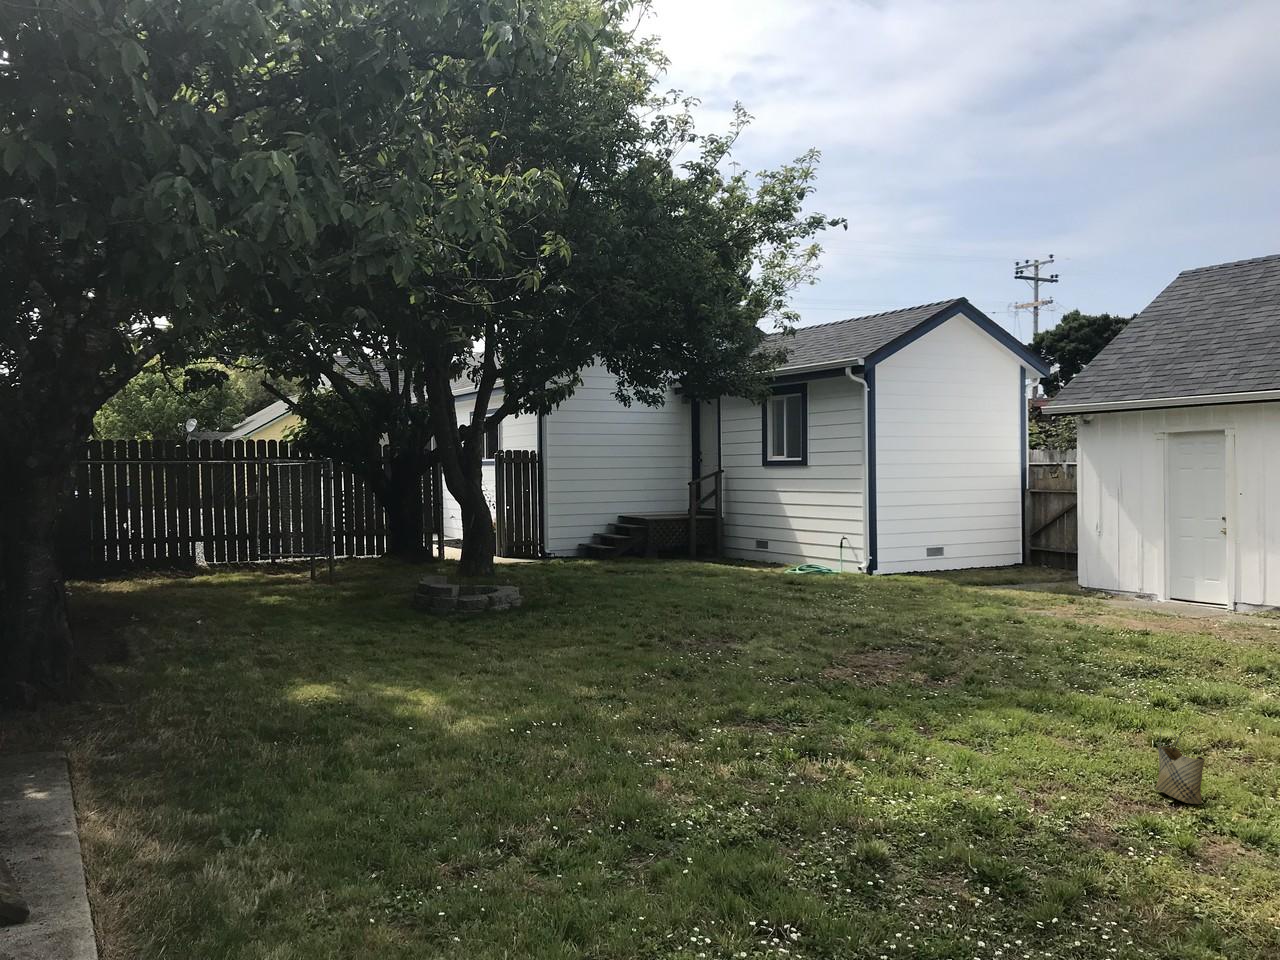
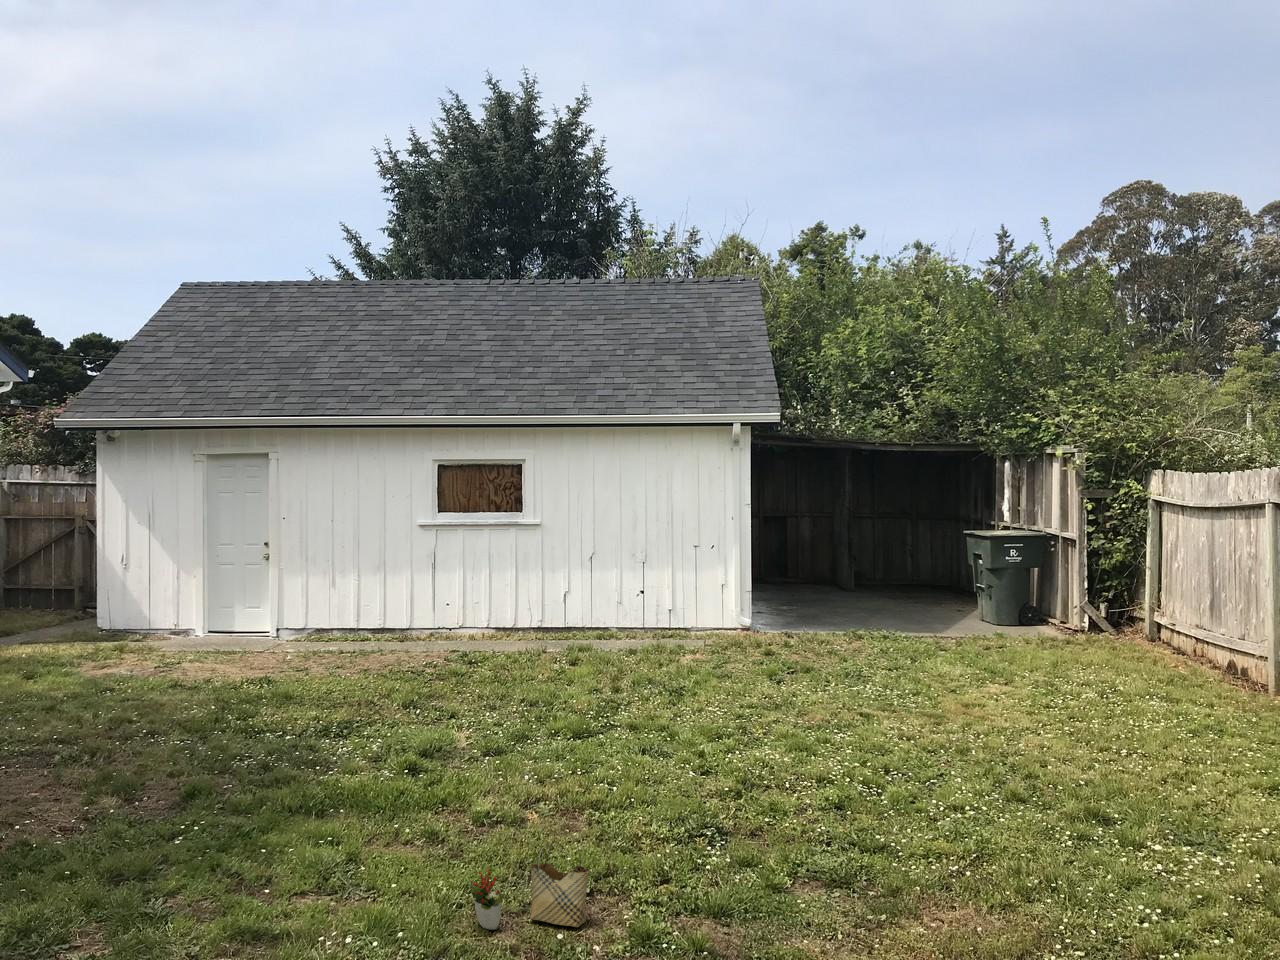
decorative plant: none [1103,736,1130,787] -> present [471,867,502,930]

